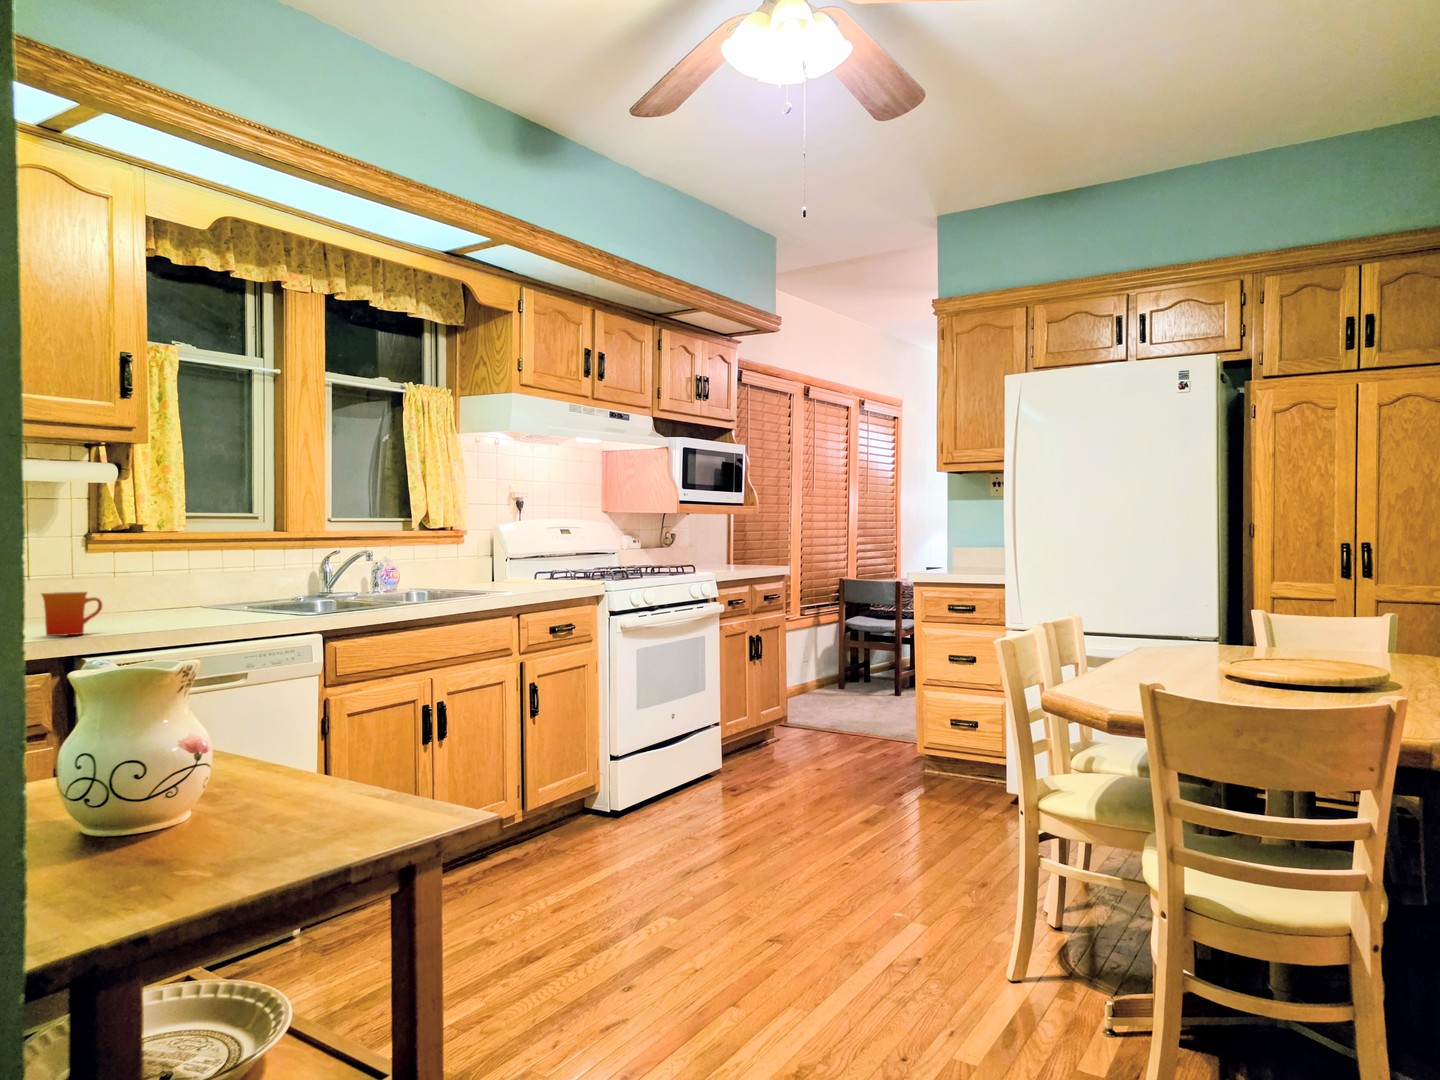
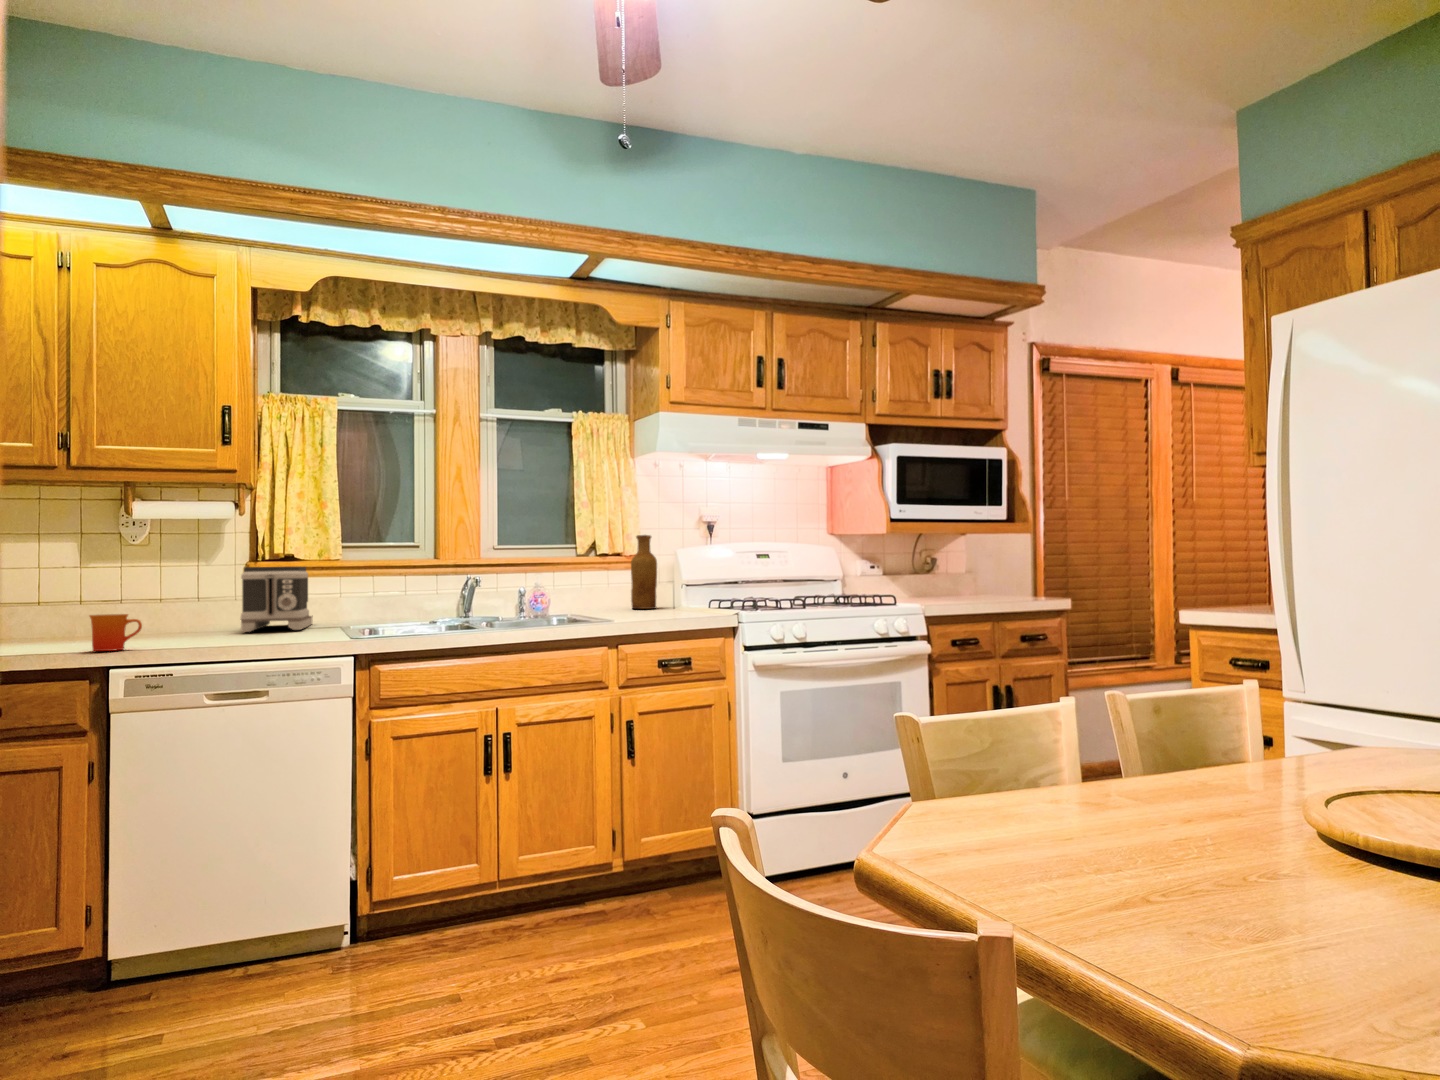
vase: none [460,510,486,583] -> present [631,535,657,609]
toaster: none [91,538,198,614] -> present [241,567,313,632]

